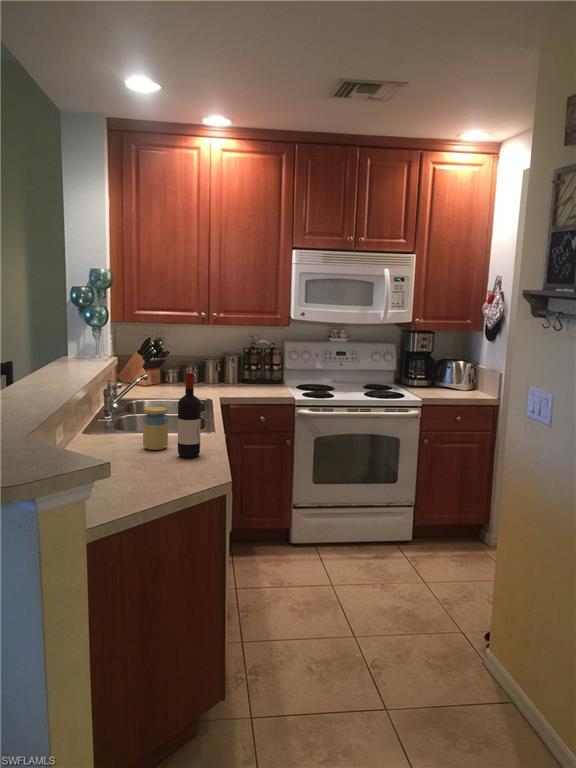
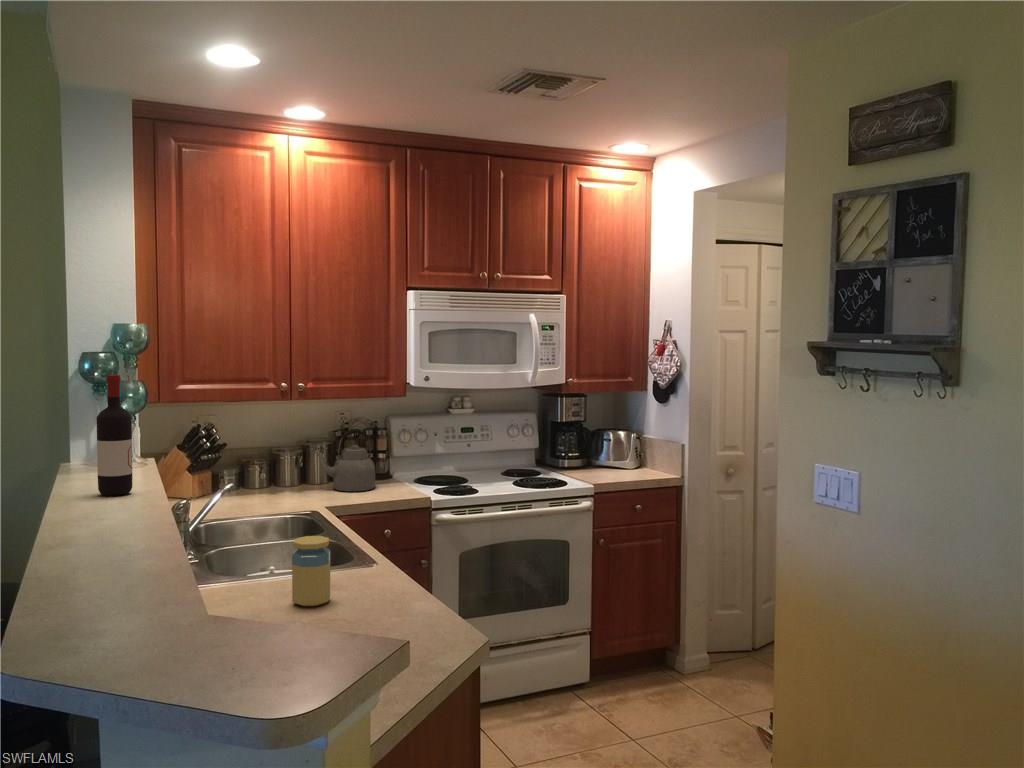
kettle: none [223,347,265,390] -> present [314,430,375,491]
wine bottle: present [178,372,201,458] -> present [96,375,133,496]

